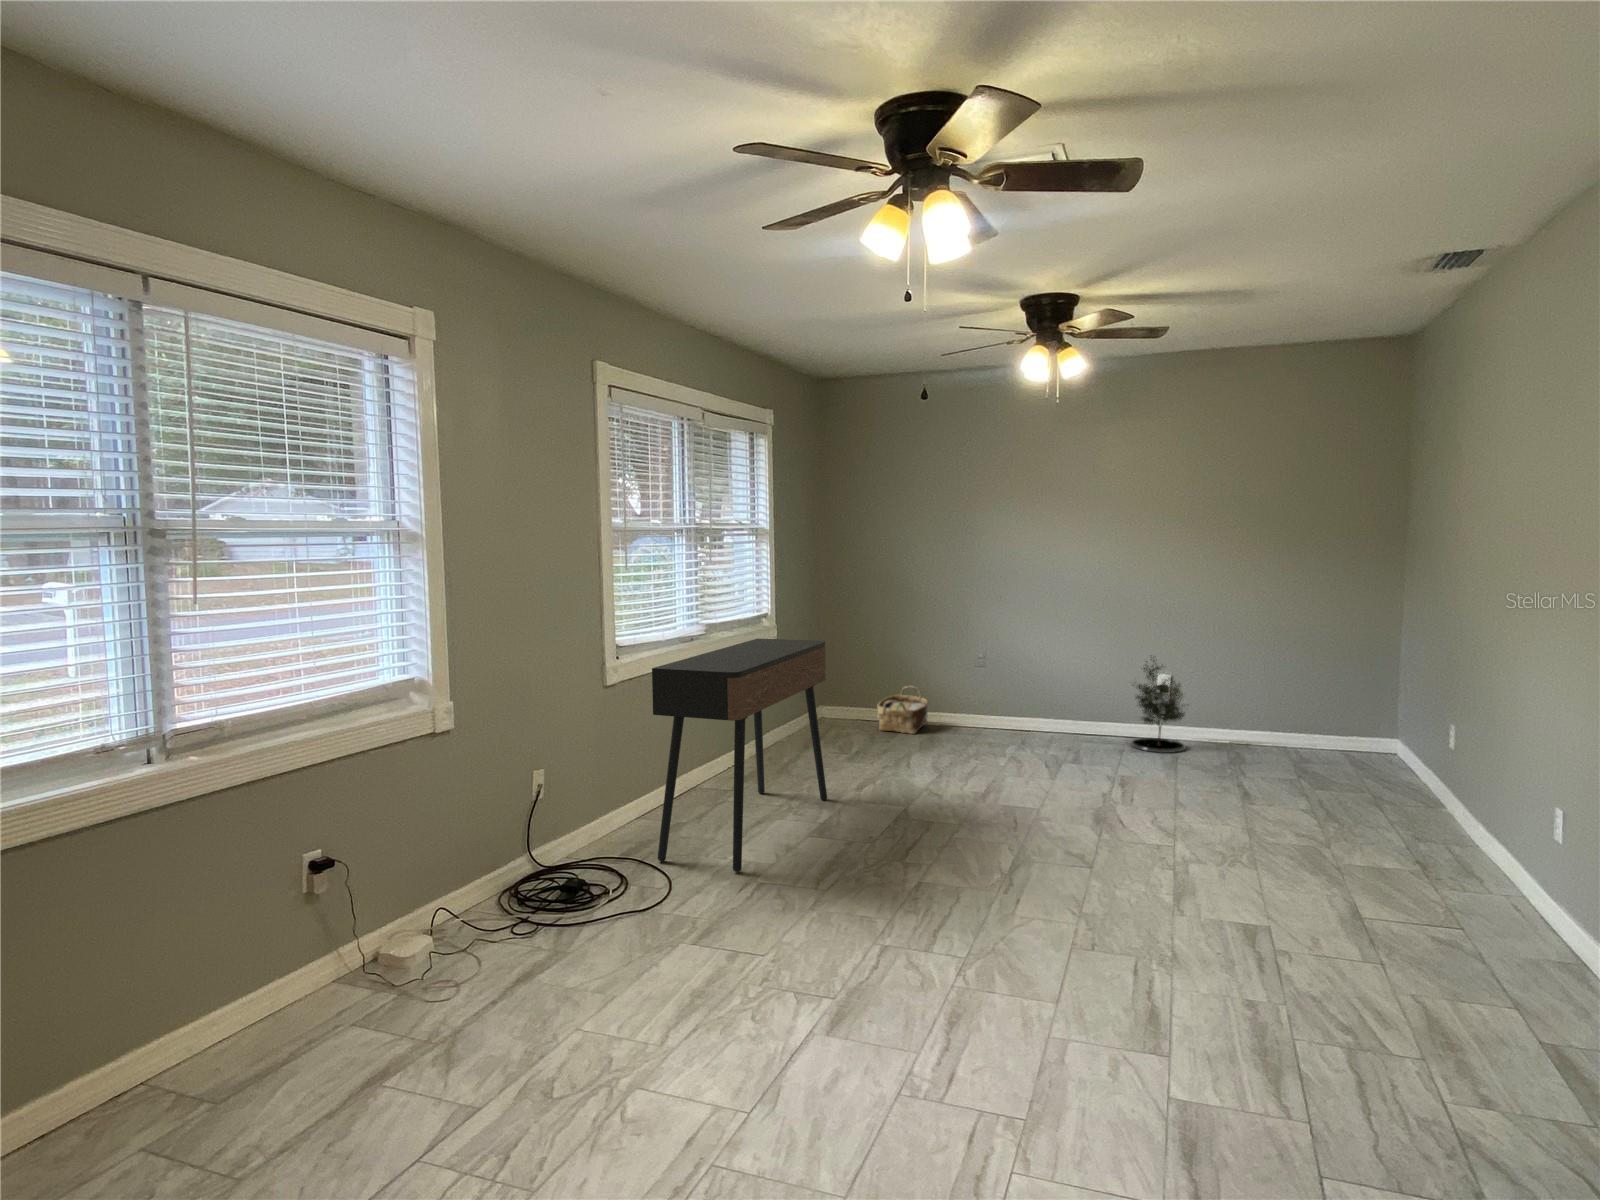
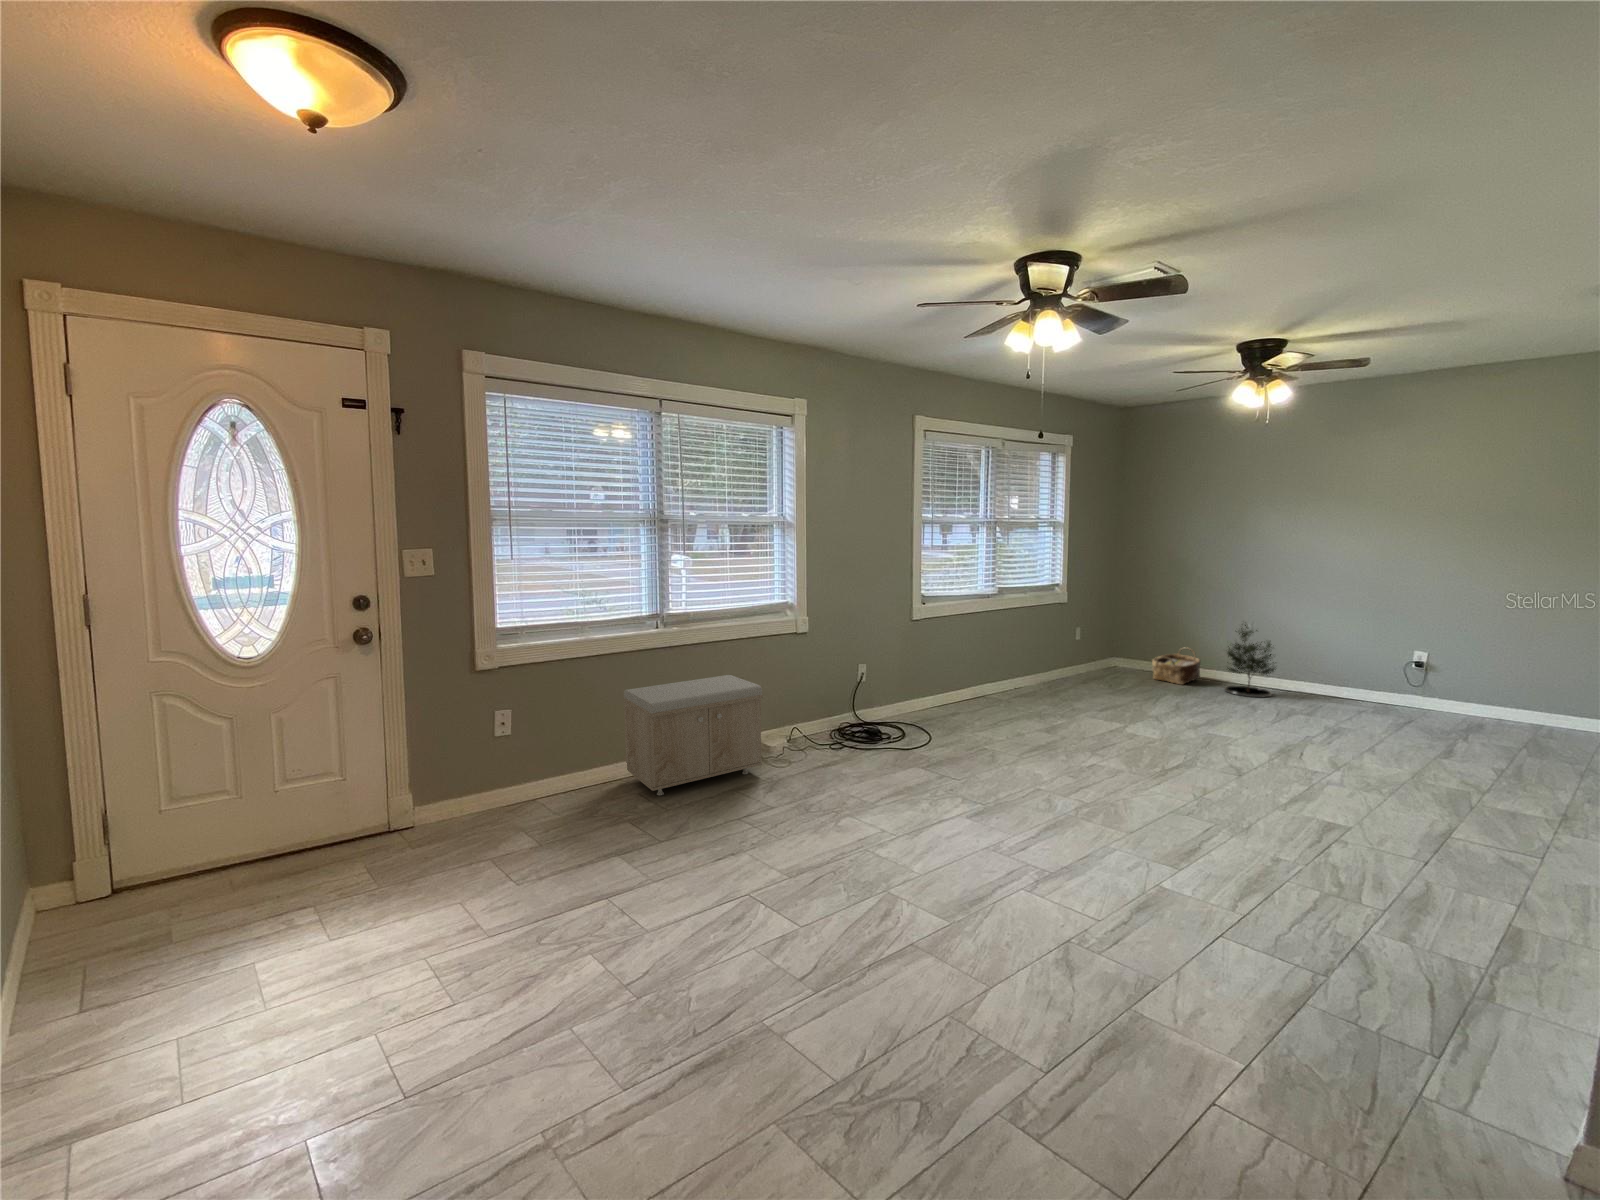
console table: present [652,638,827,872] -> none [931,598,1075,744]
potted tree: present [1131,657,1186,753] -> present [1224,625,1276,697]
storage bench: none [73,836,411,1143] -> present [624,675,763,795]

